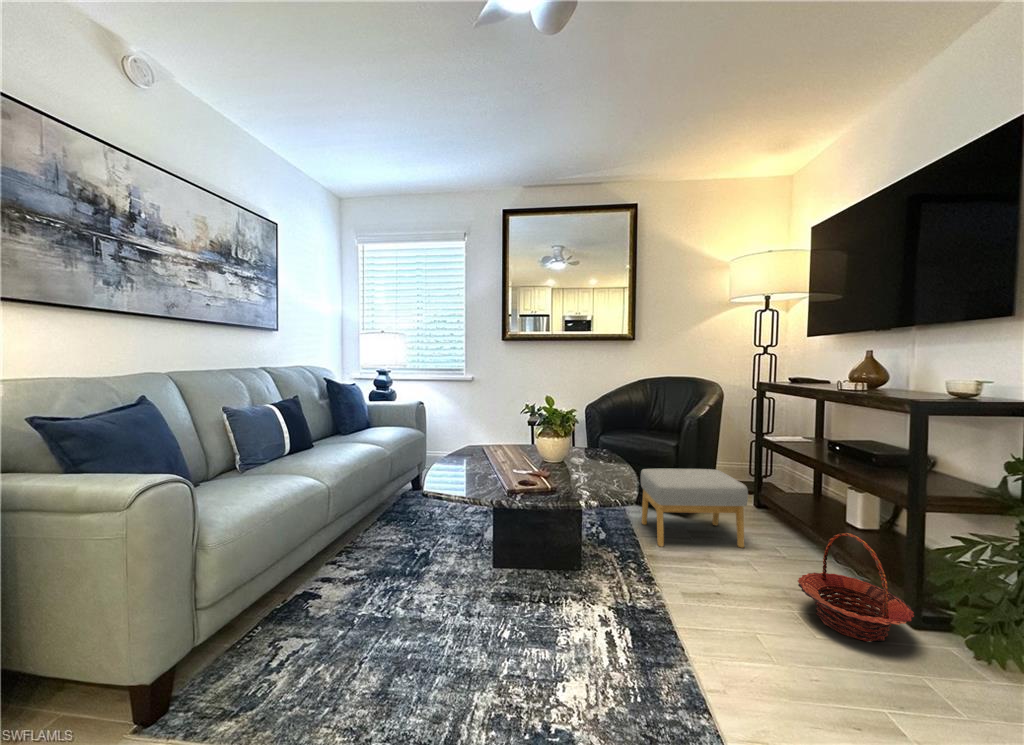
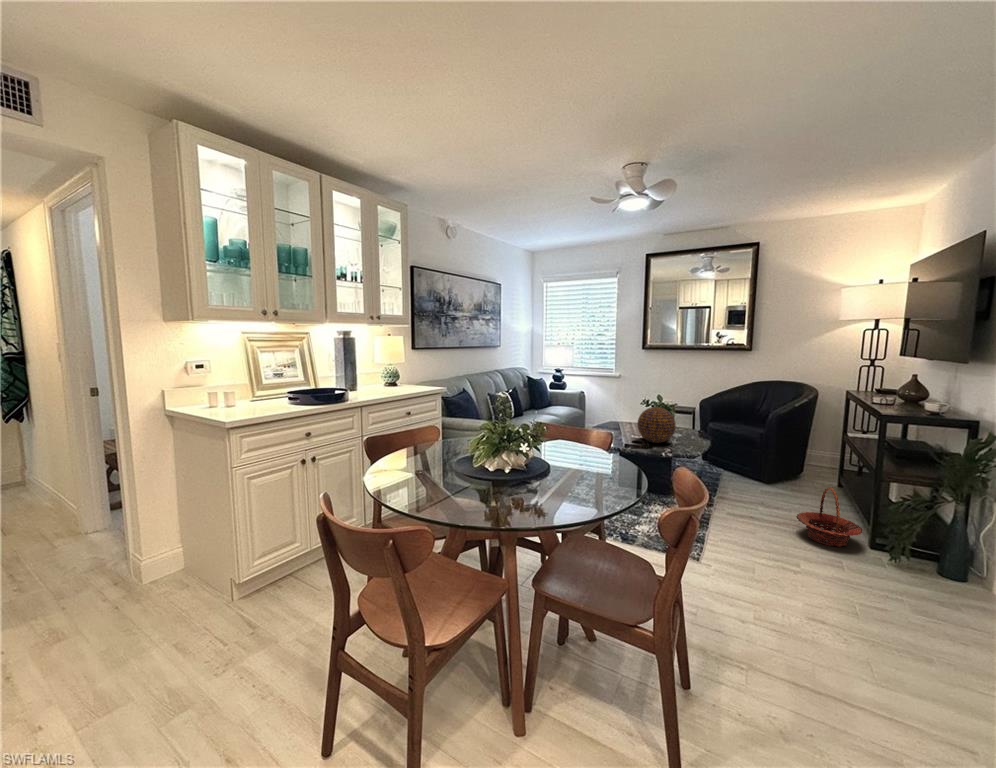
decorative orb: none [525,415,589,481] -> present [638,407,676,443]
footstool: present [640,468,748,548] -> none [727,446,800,502]

